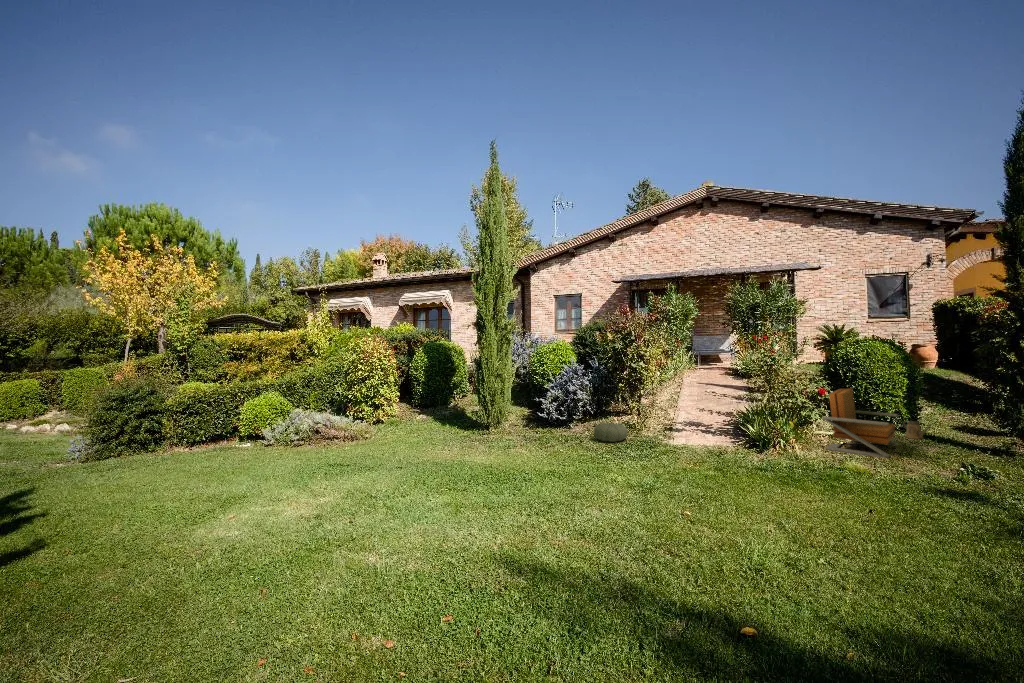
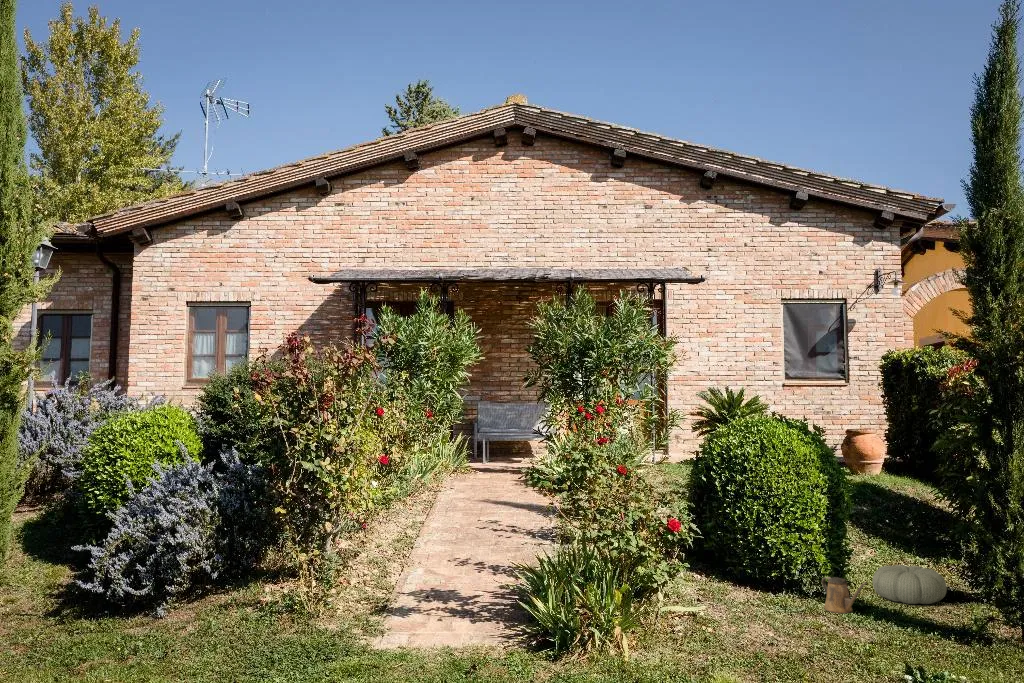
lounge chair: present [823,388,898,458] -> none [675,515,810,665]
pouf: present [594,423,628,442] -> present [873,565,947,604]

